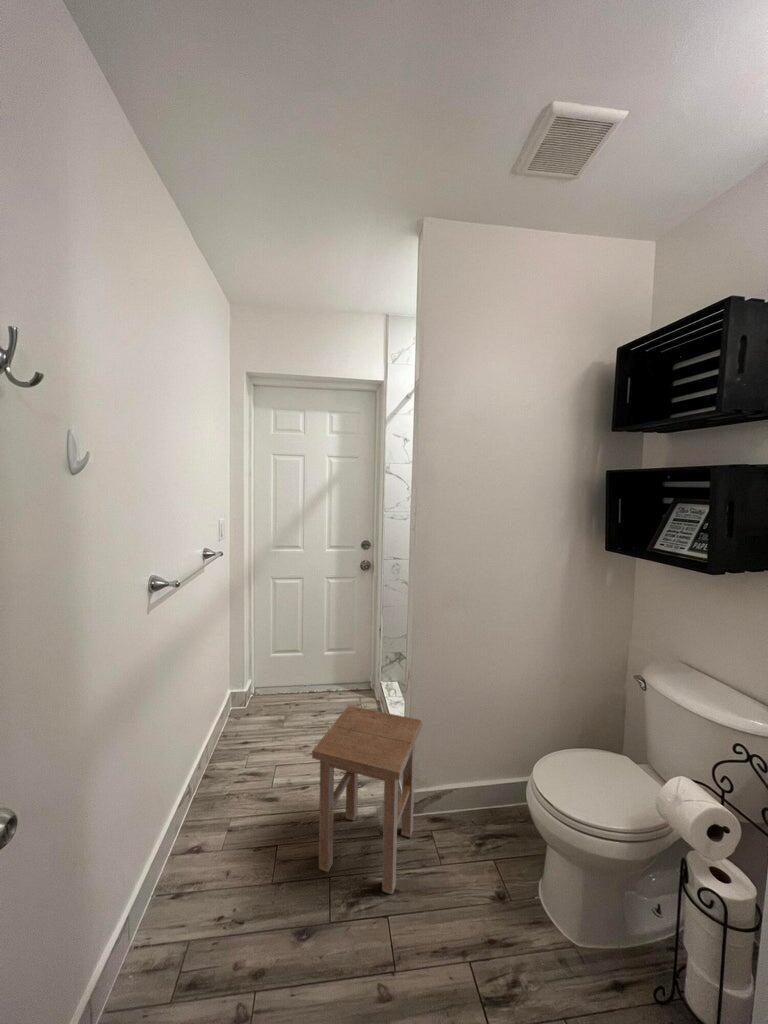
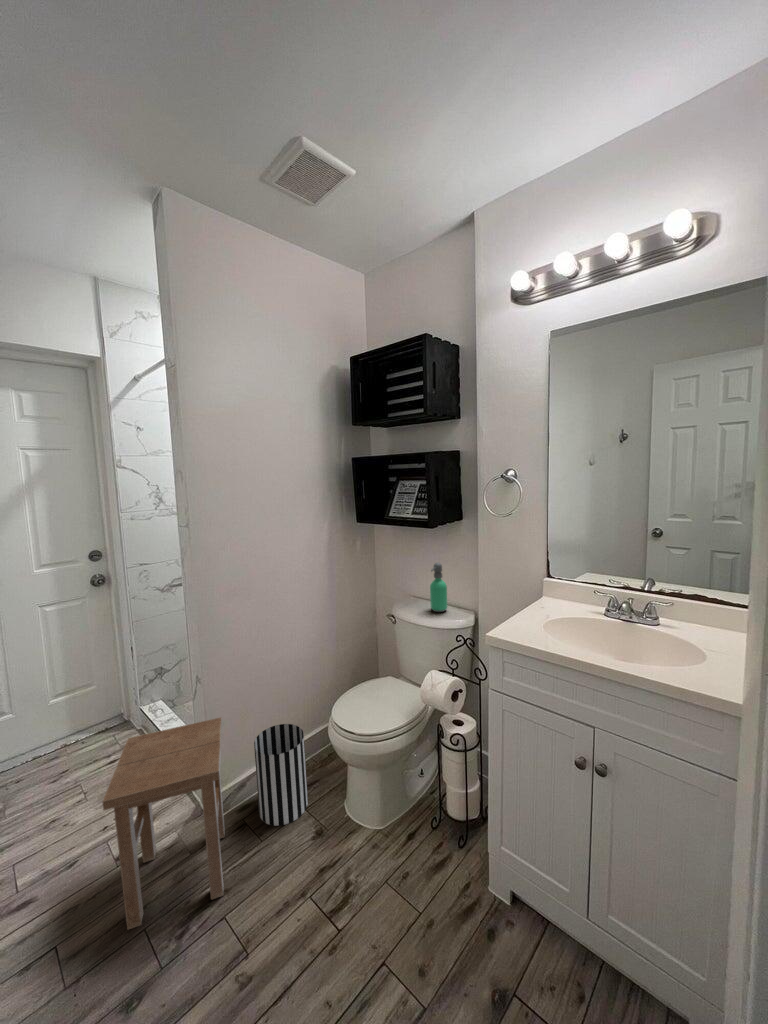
soap dispenser: none [702,626,735,699] -> present [430,563,447,612]
wastebasket: none [447,751,502,864] -> present [254,724,308,826]

